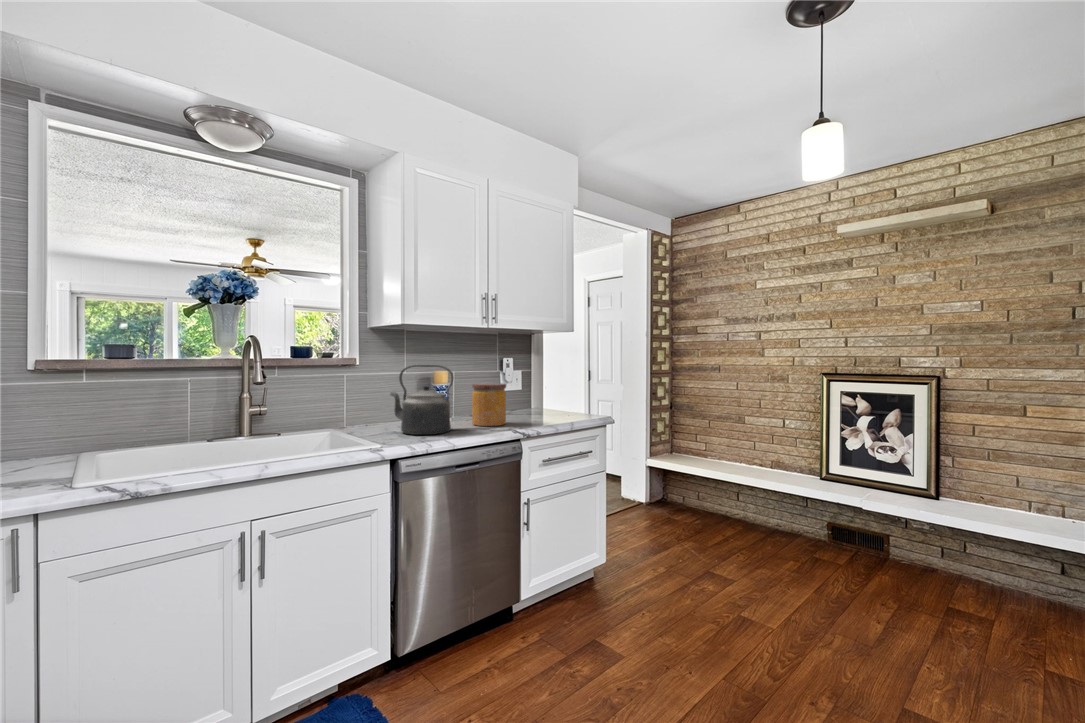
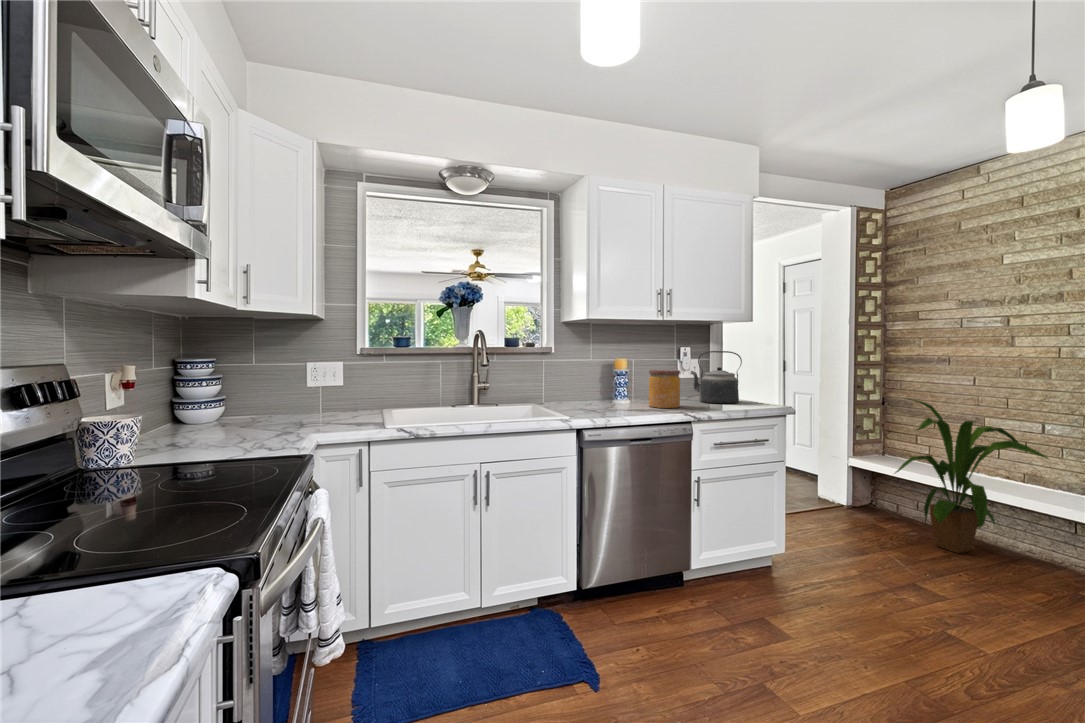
kettle: present [390,365,453,435] -> present [690,351,742,404]
house plant: none [685,404,792,537] -> present [895,399,1049,553]

